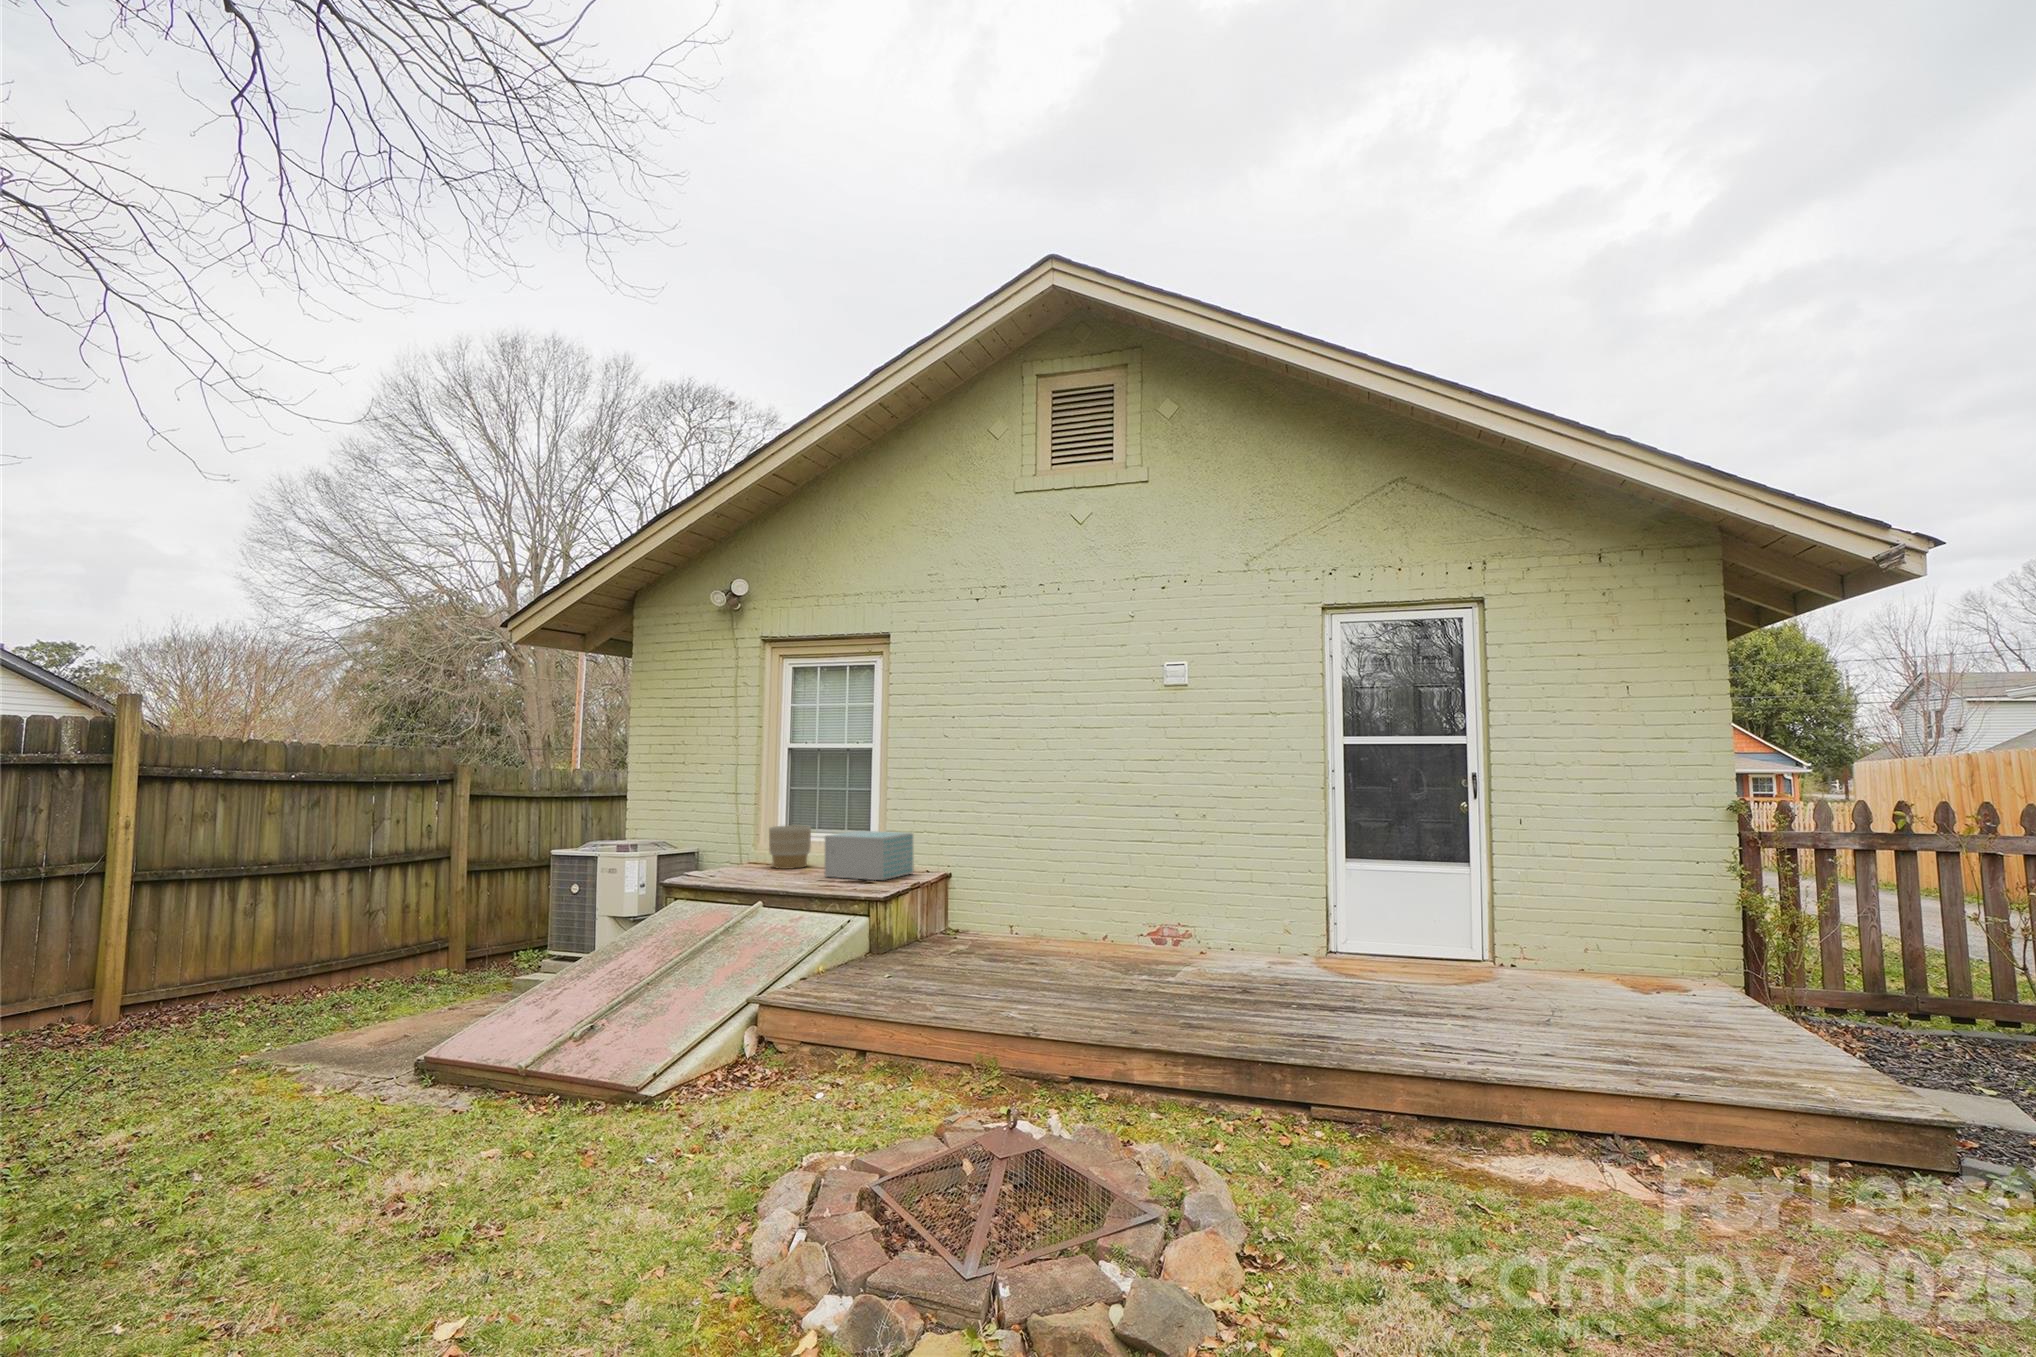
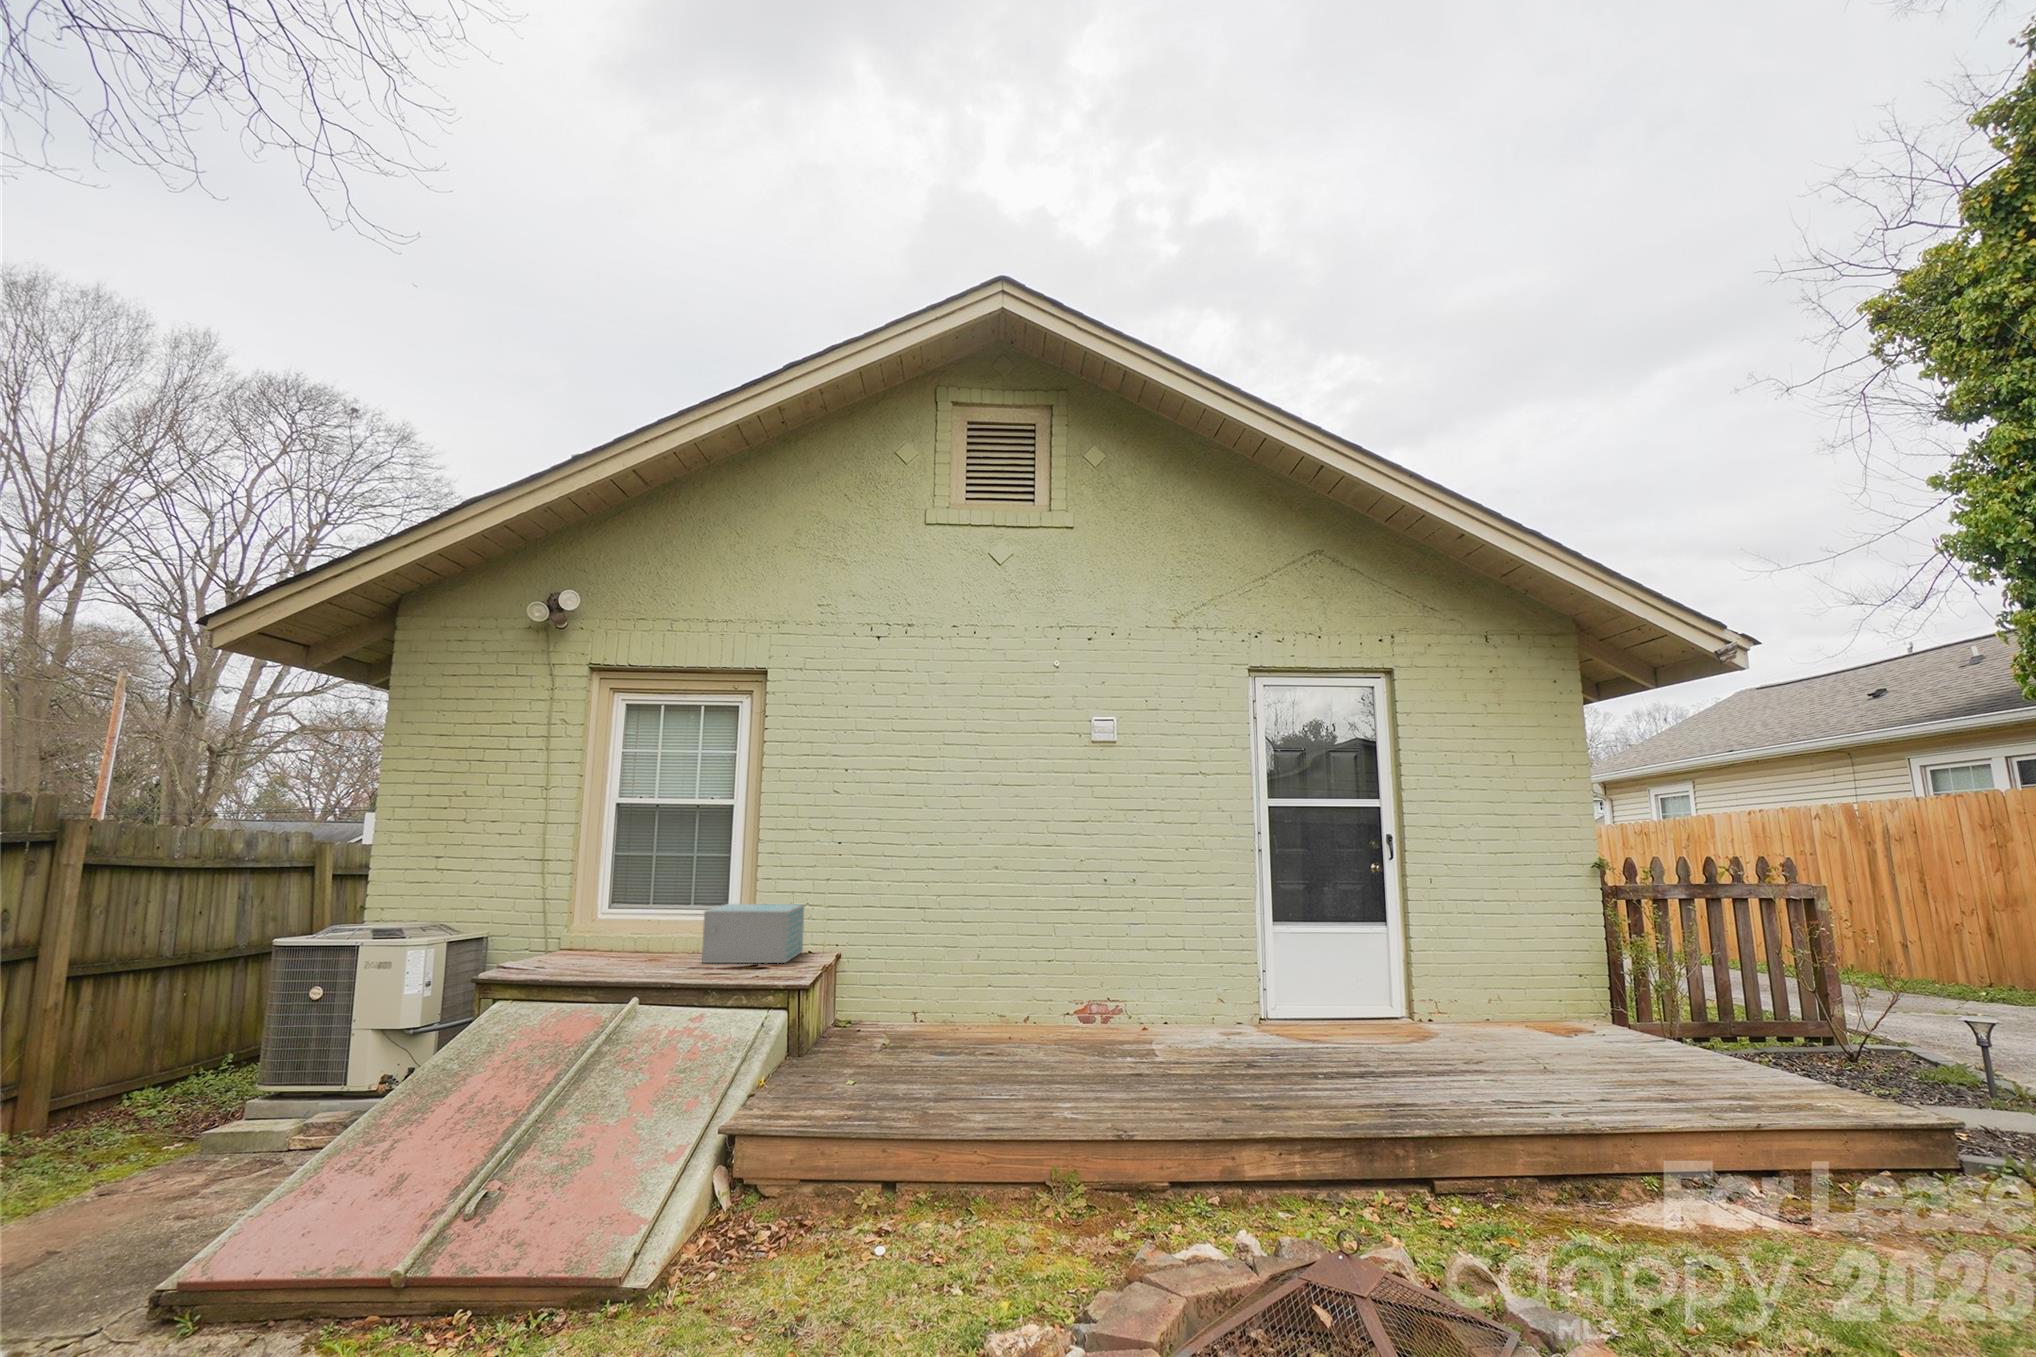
planter: present [769,825,811,869] -> none [599,899,656,955]

